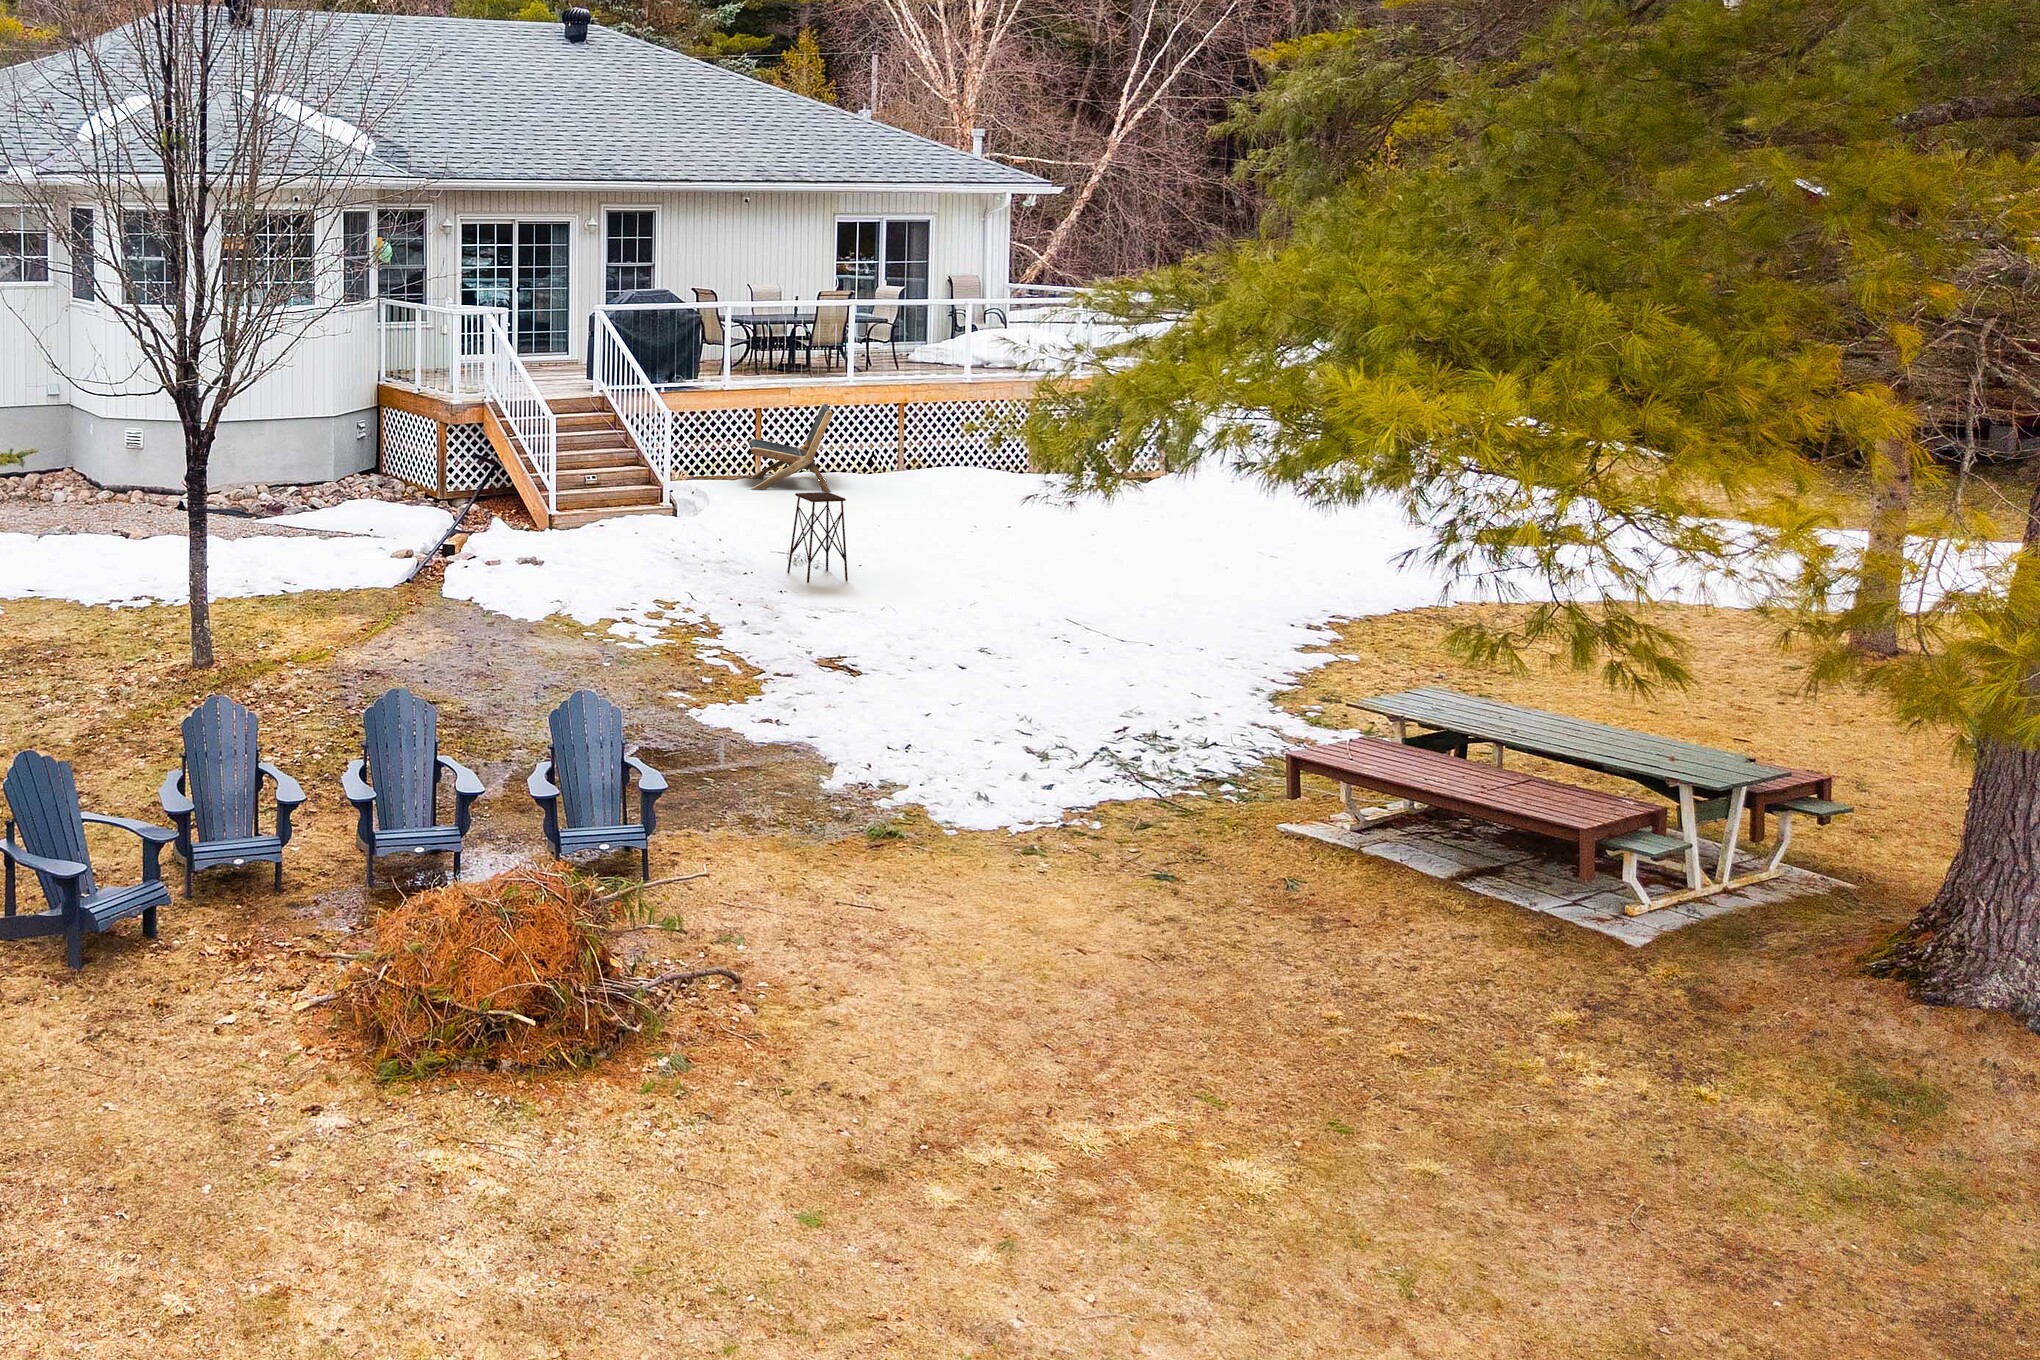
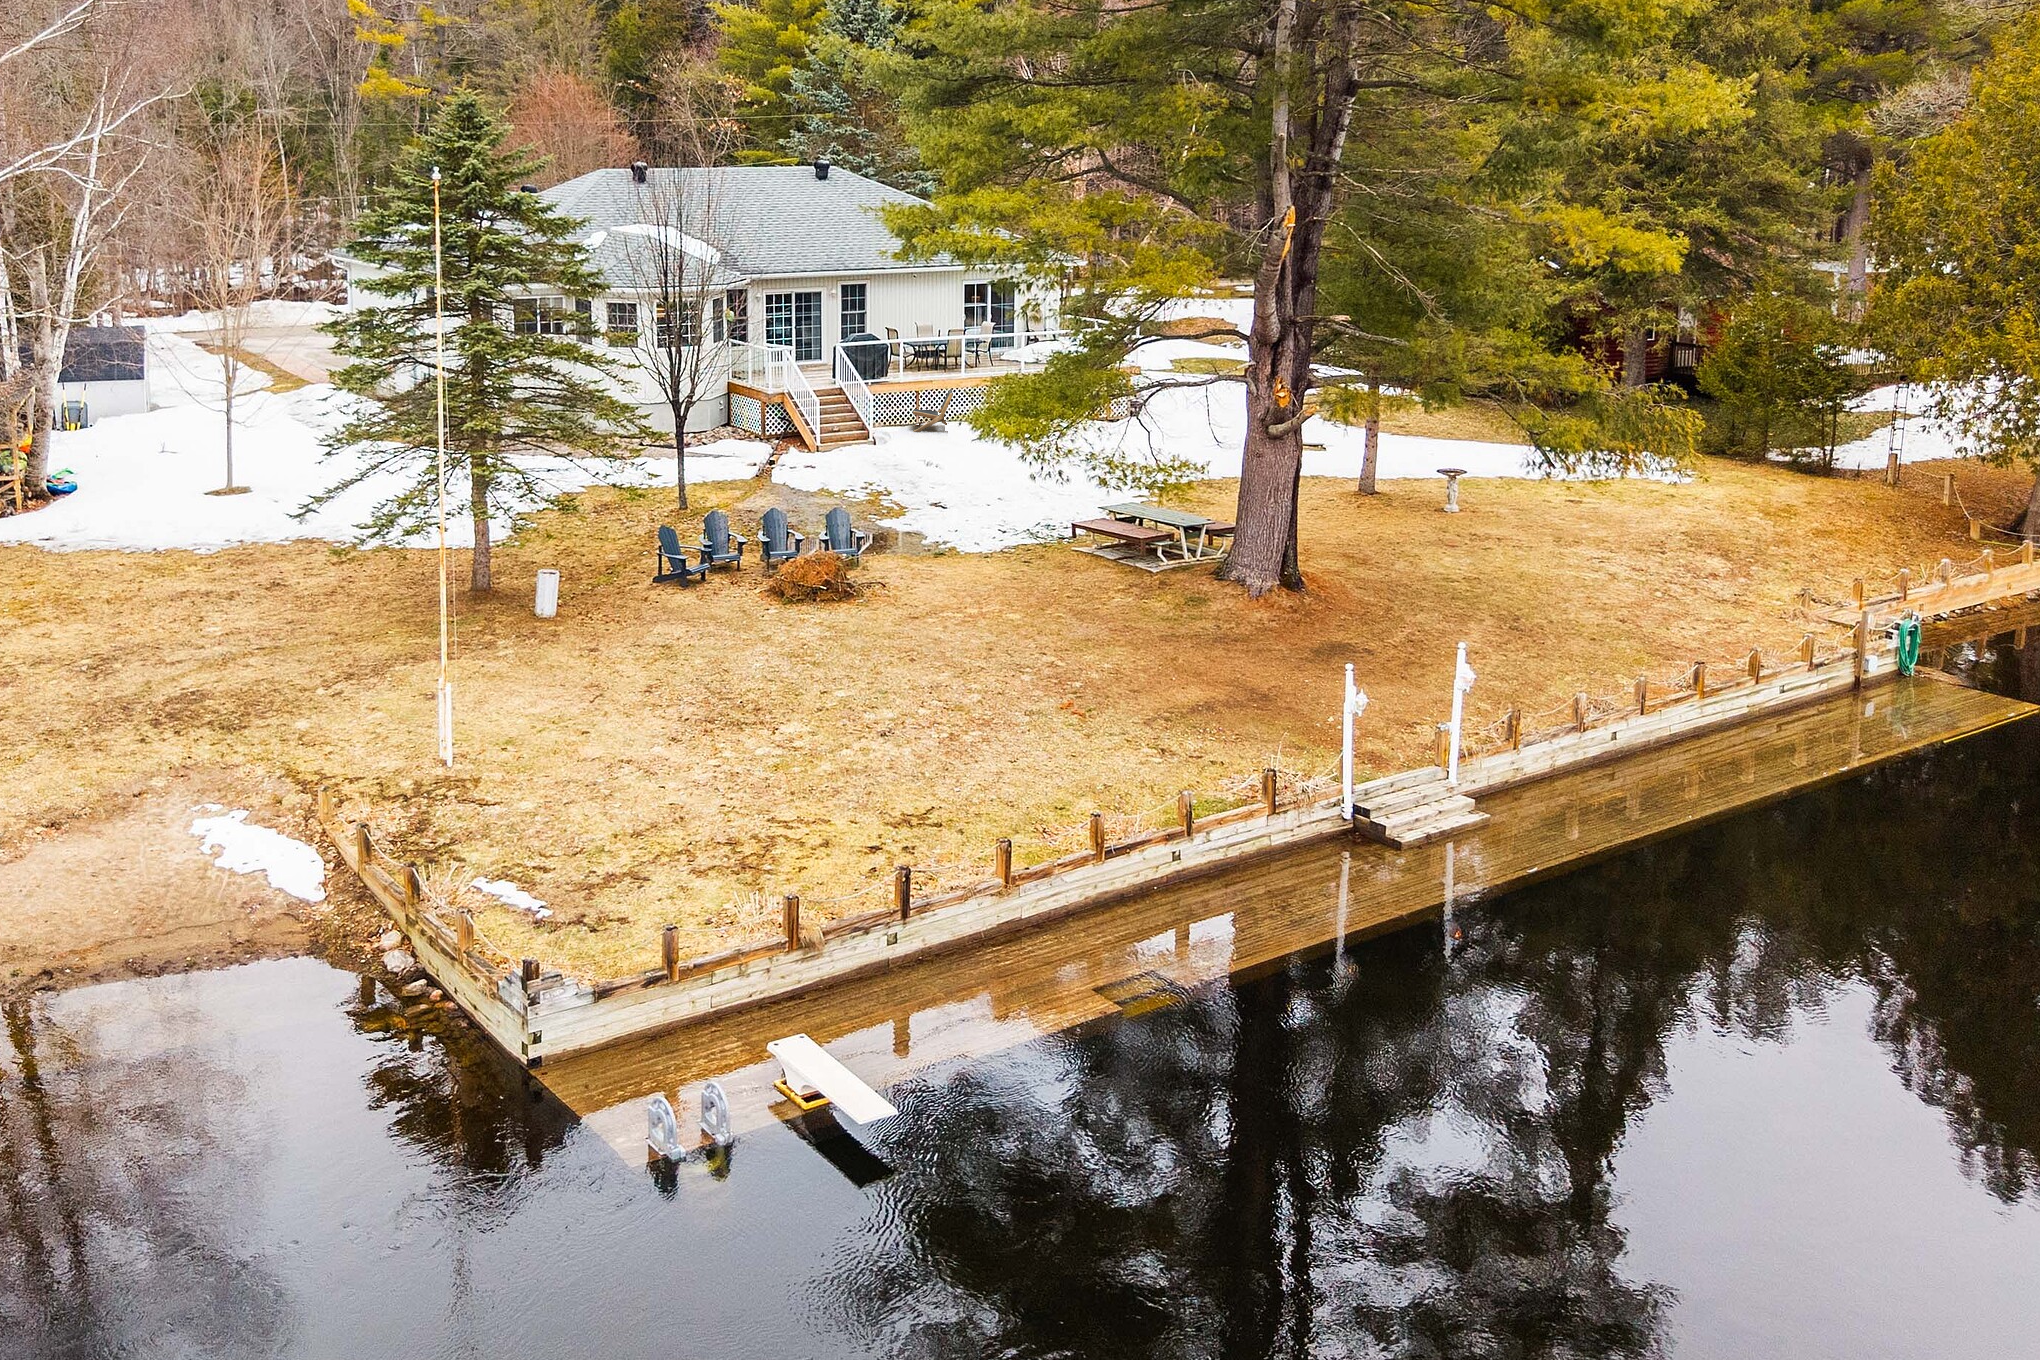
side table: present [787,492,848,583] -> none [924,435,950,475]

